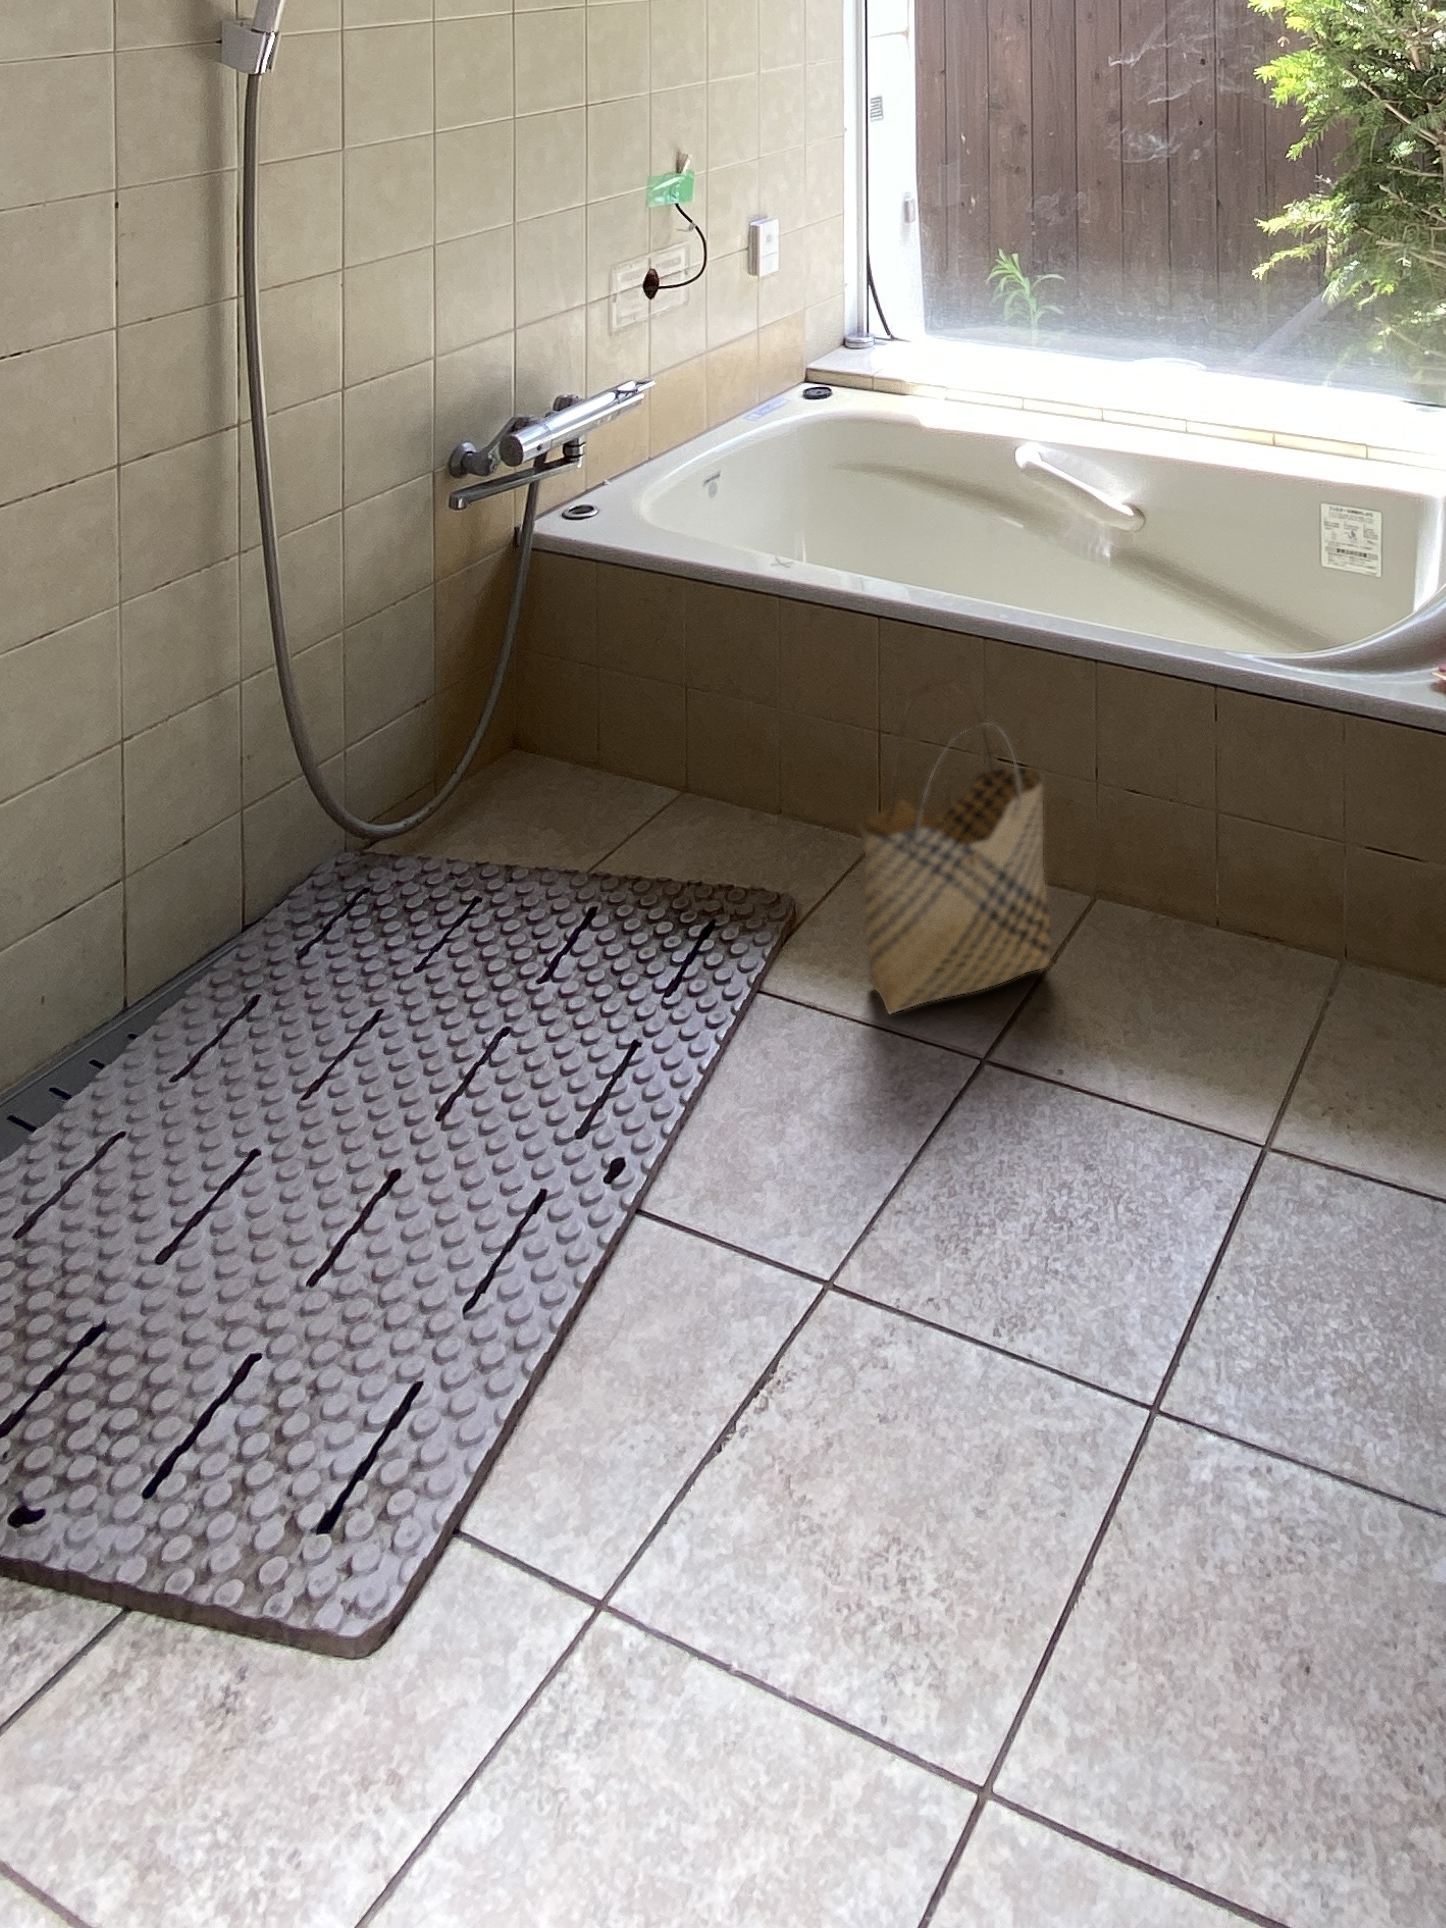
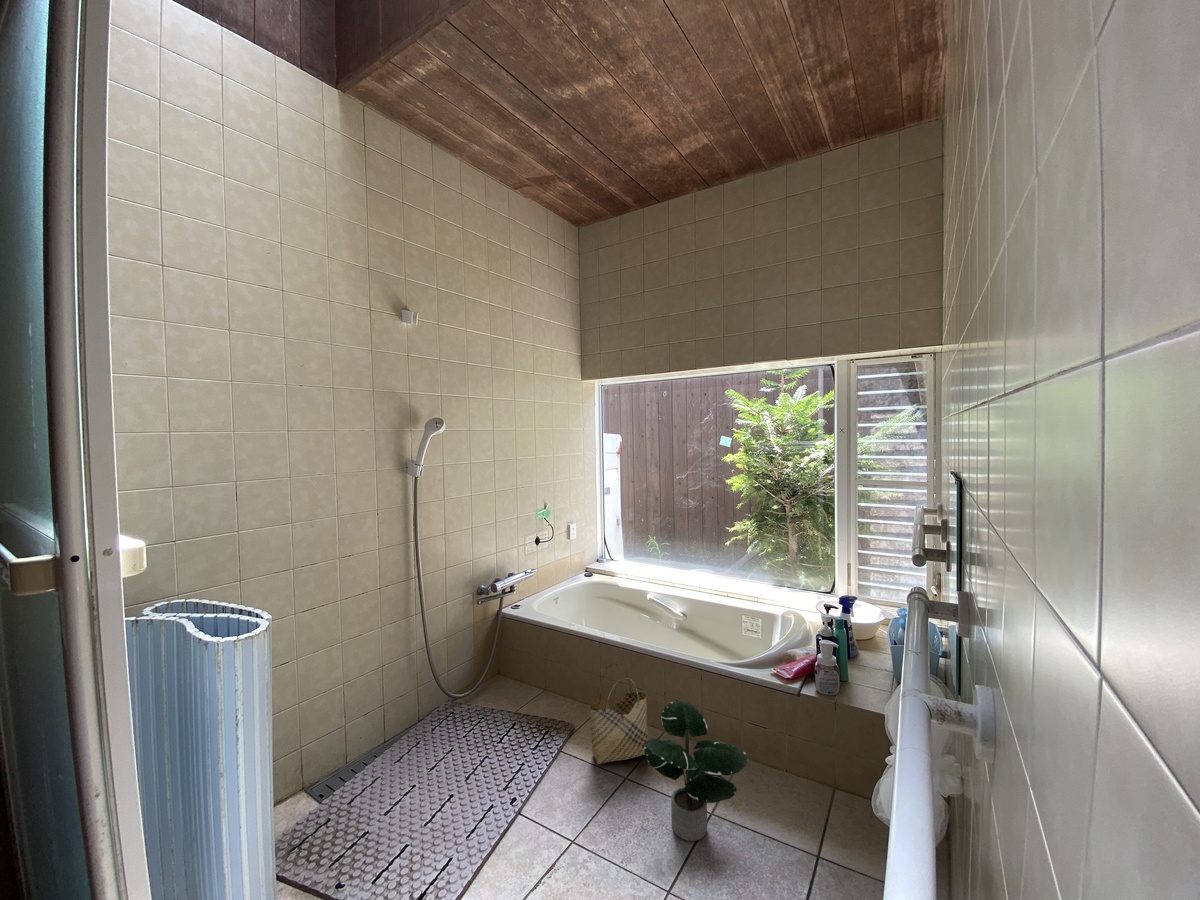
potted plant: none [1050,784,1375,1228] -> present [644,701,748,841]

